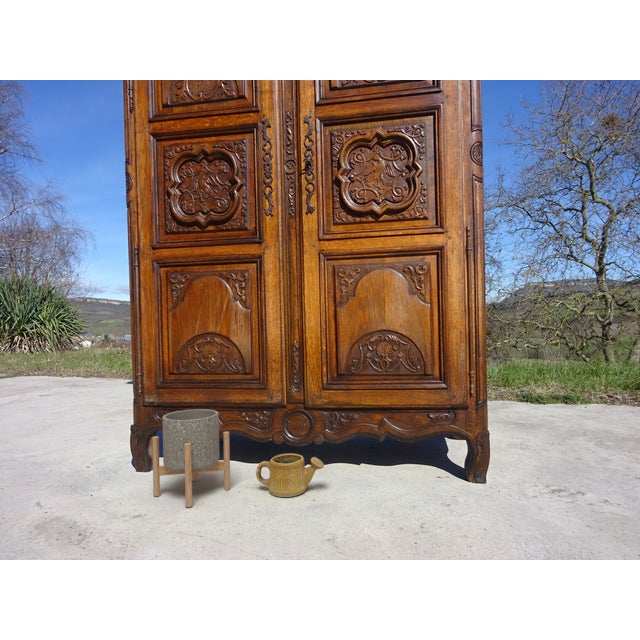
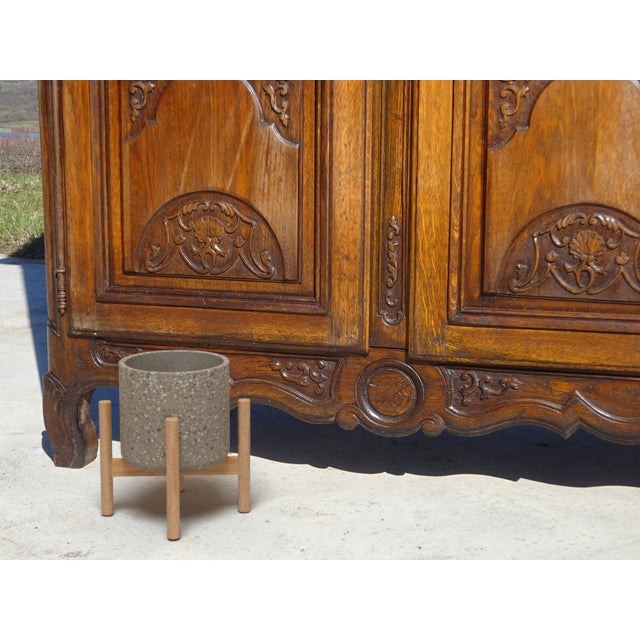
watering can: present [256,454,324,497] -> none [303,450,443,534]

